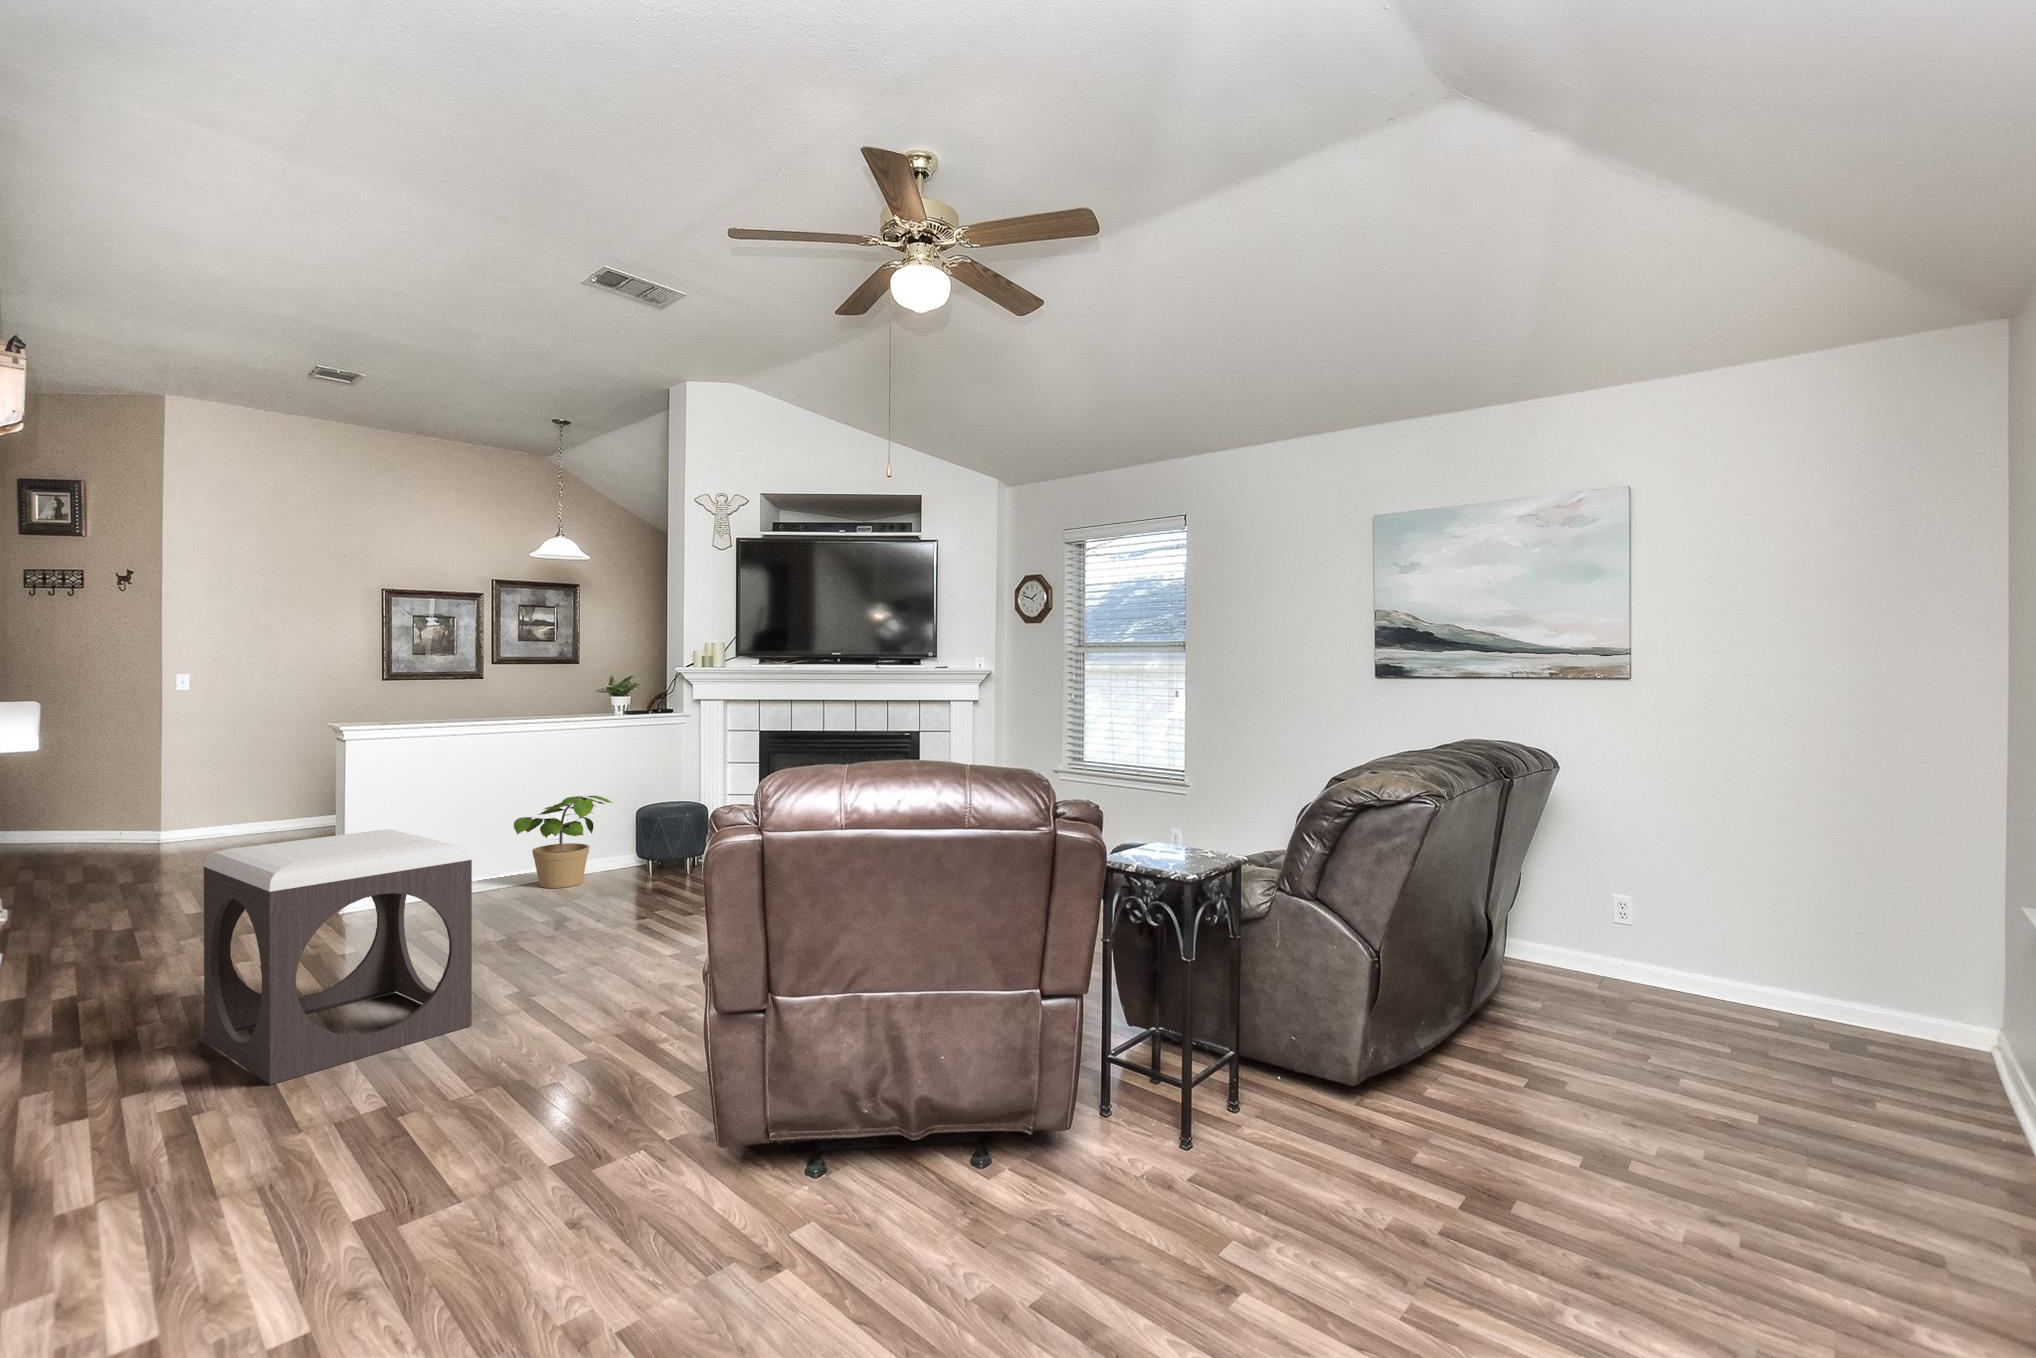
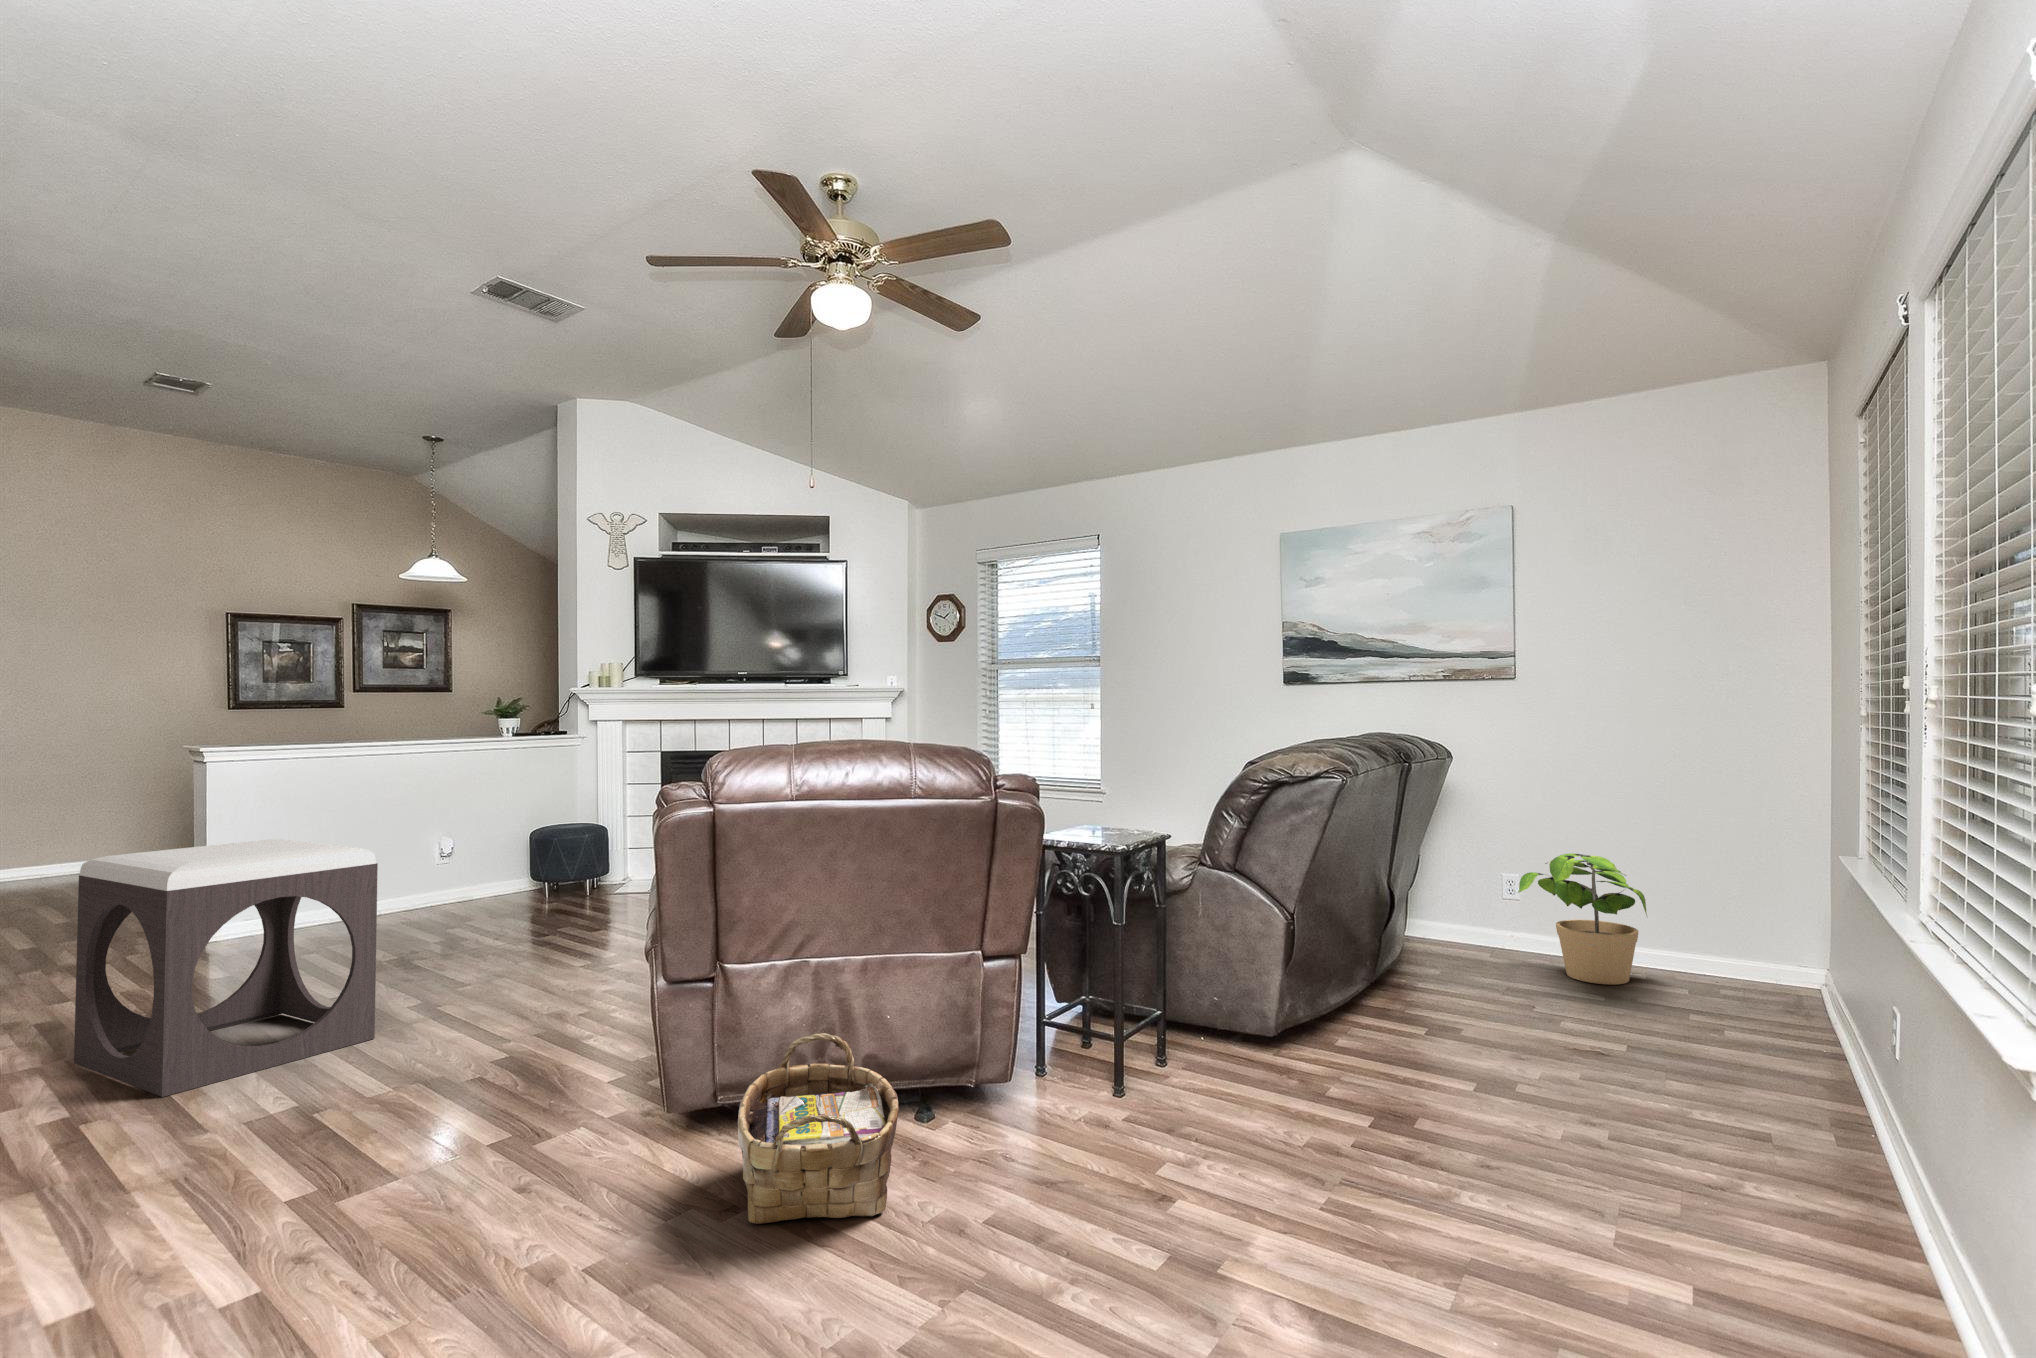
potted plant: present [514,795,612,888] -> present [1518,853,1647,985]
woven basket: none [778,1078,946,1289] -> present [738,1033,899,1224]

